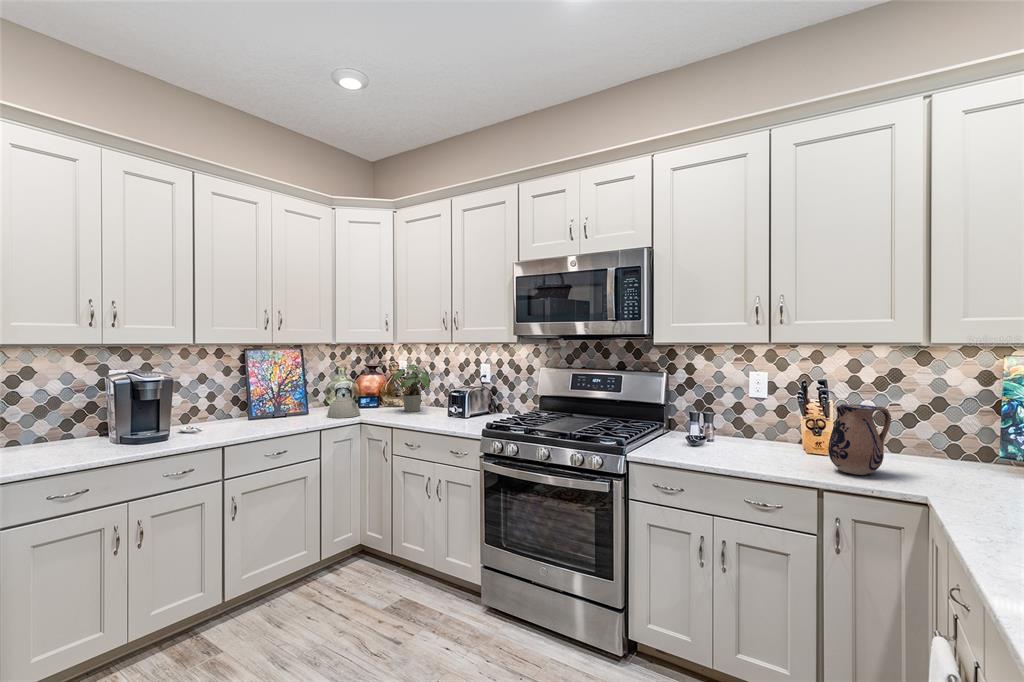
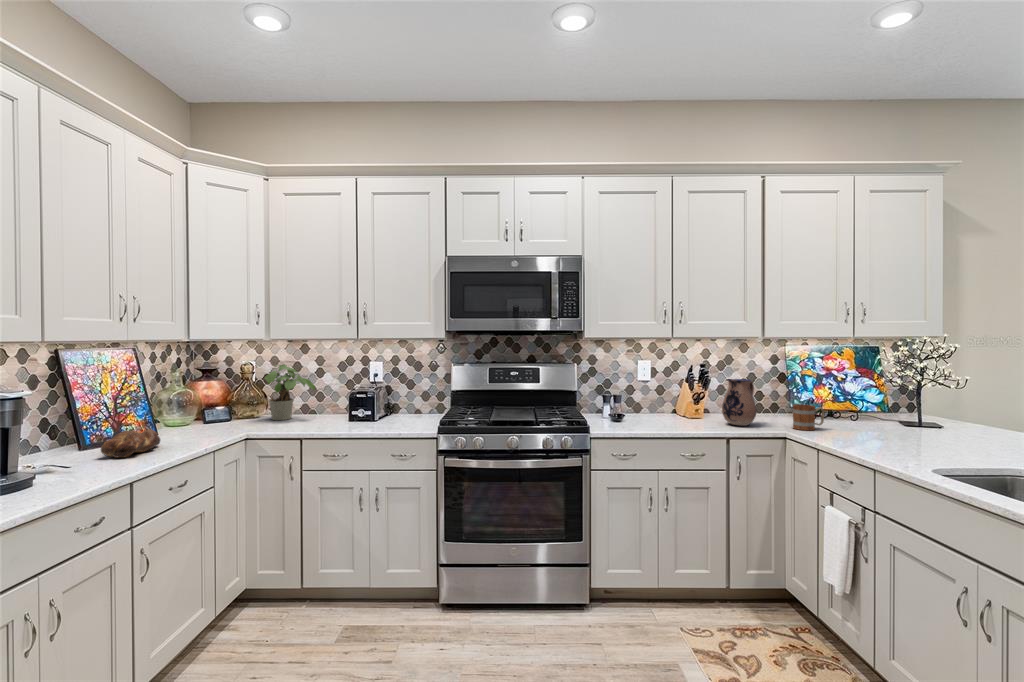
kettle: present [327,387,360,418] -> none [178,395,227,435]
bread loaf: none [254,410,298,429] -> present [101,429,160,458]
mug: none [935,453,999,498] -> present [793,404,824,430]

